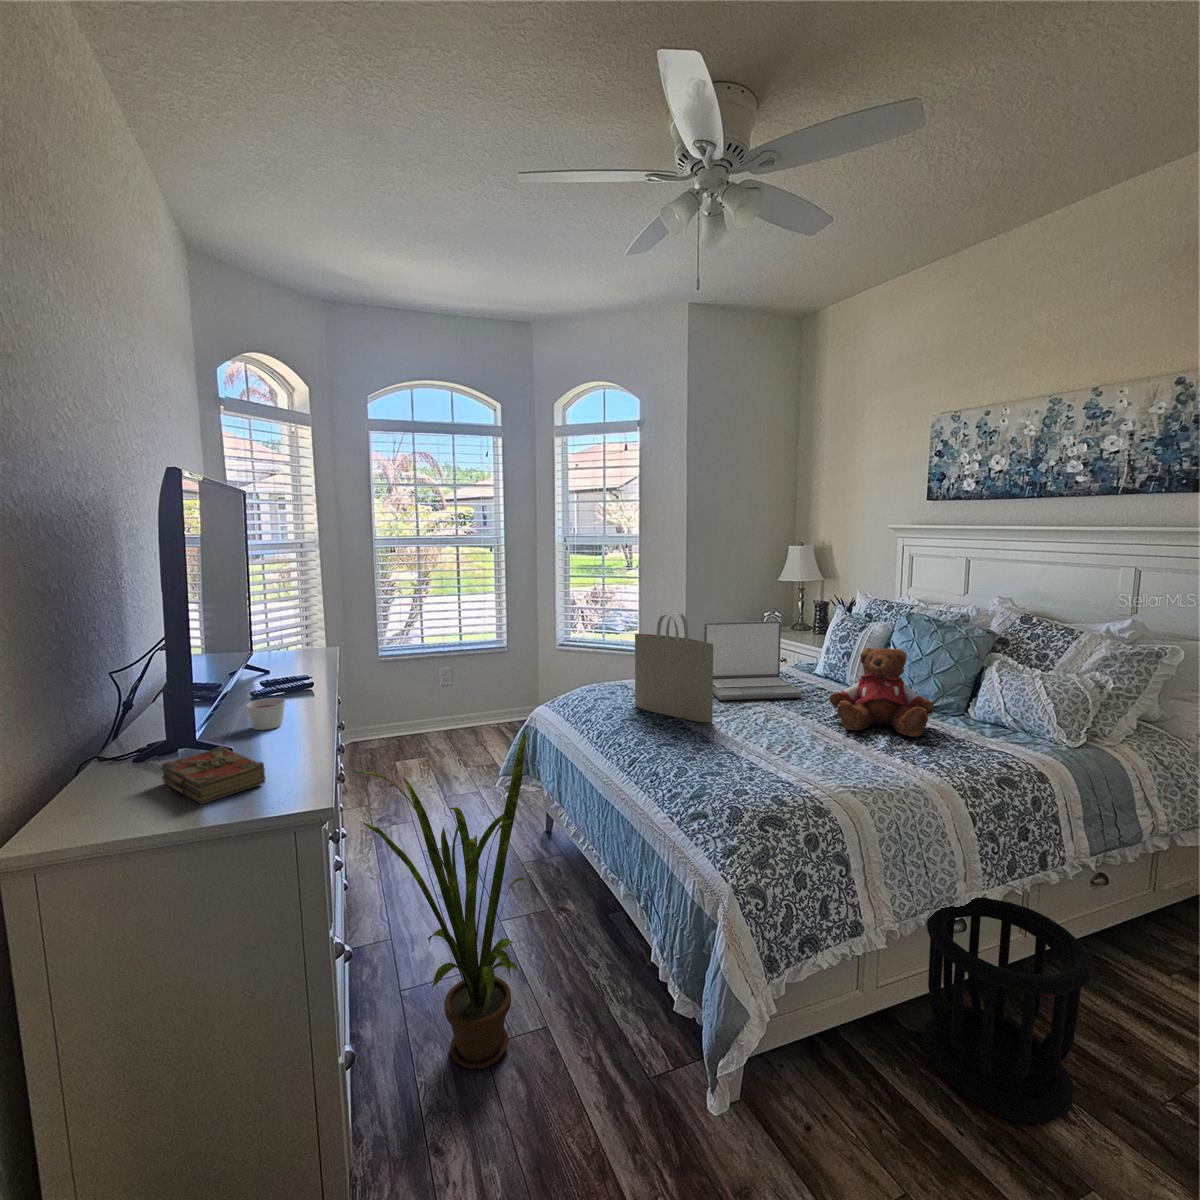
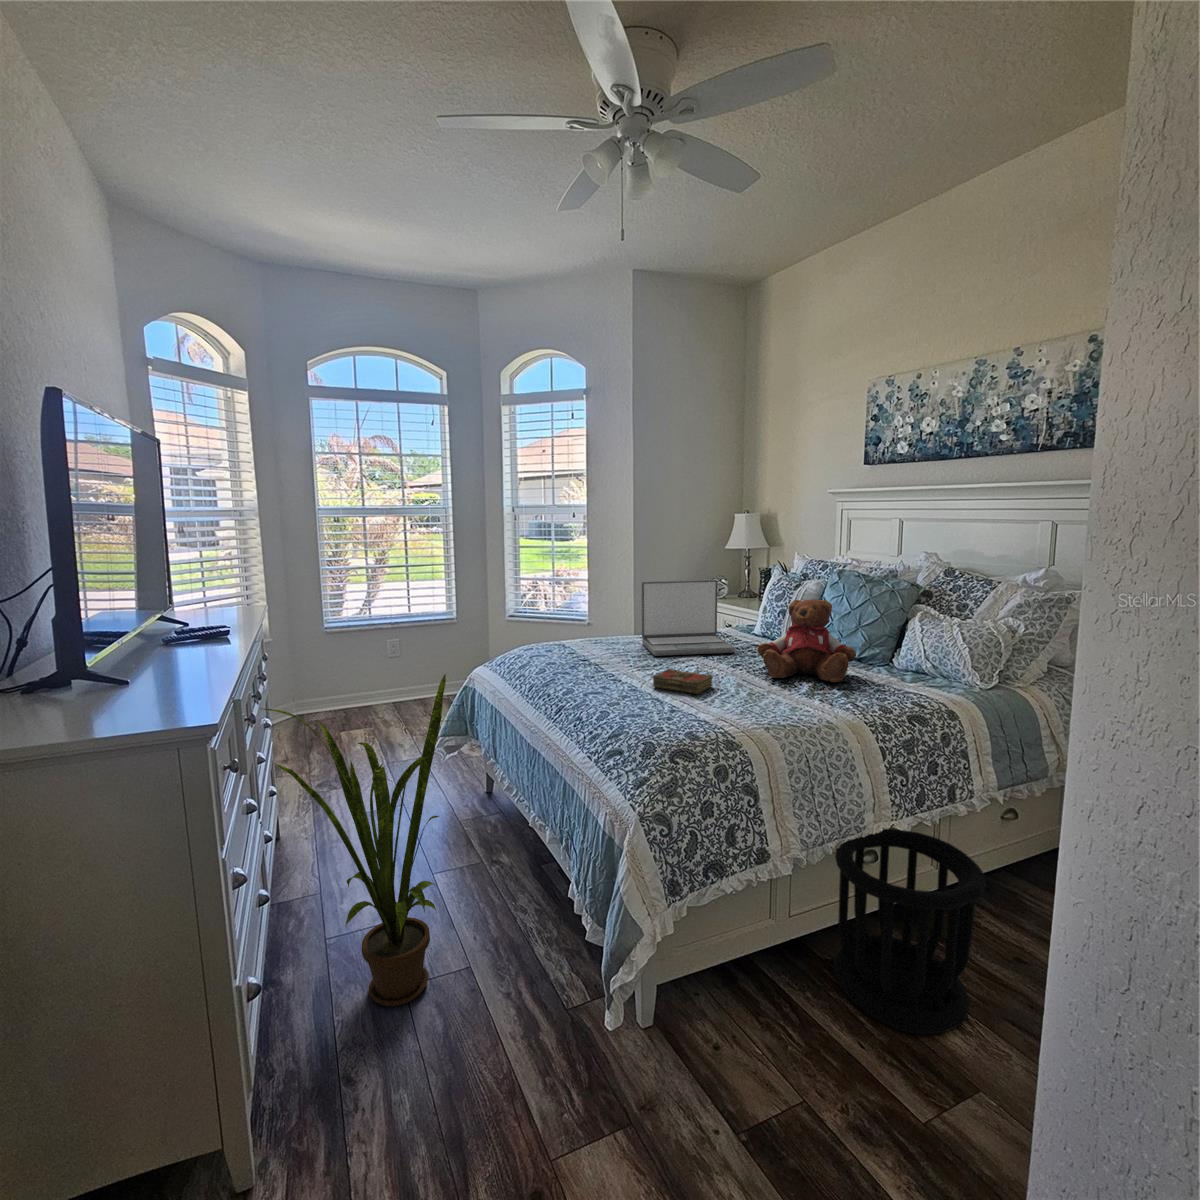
tote bag: present [635,613,713,722] -> none [568,567,643,674]
candle: present [246,698,285,730] -> none [149,638,191,668]
book: present [161,746,265,804] -> present [653,668,712,694]

